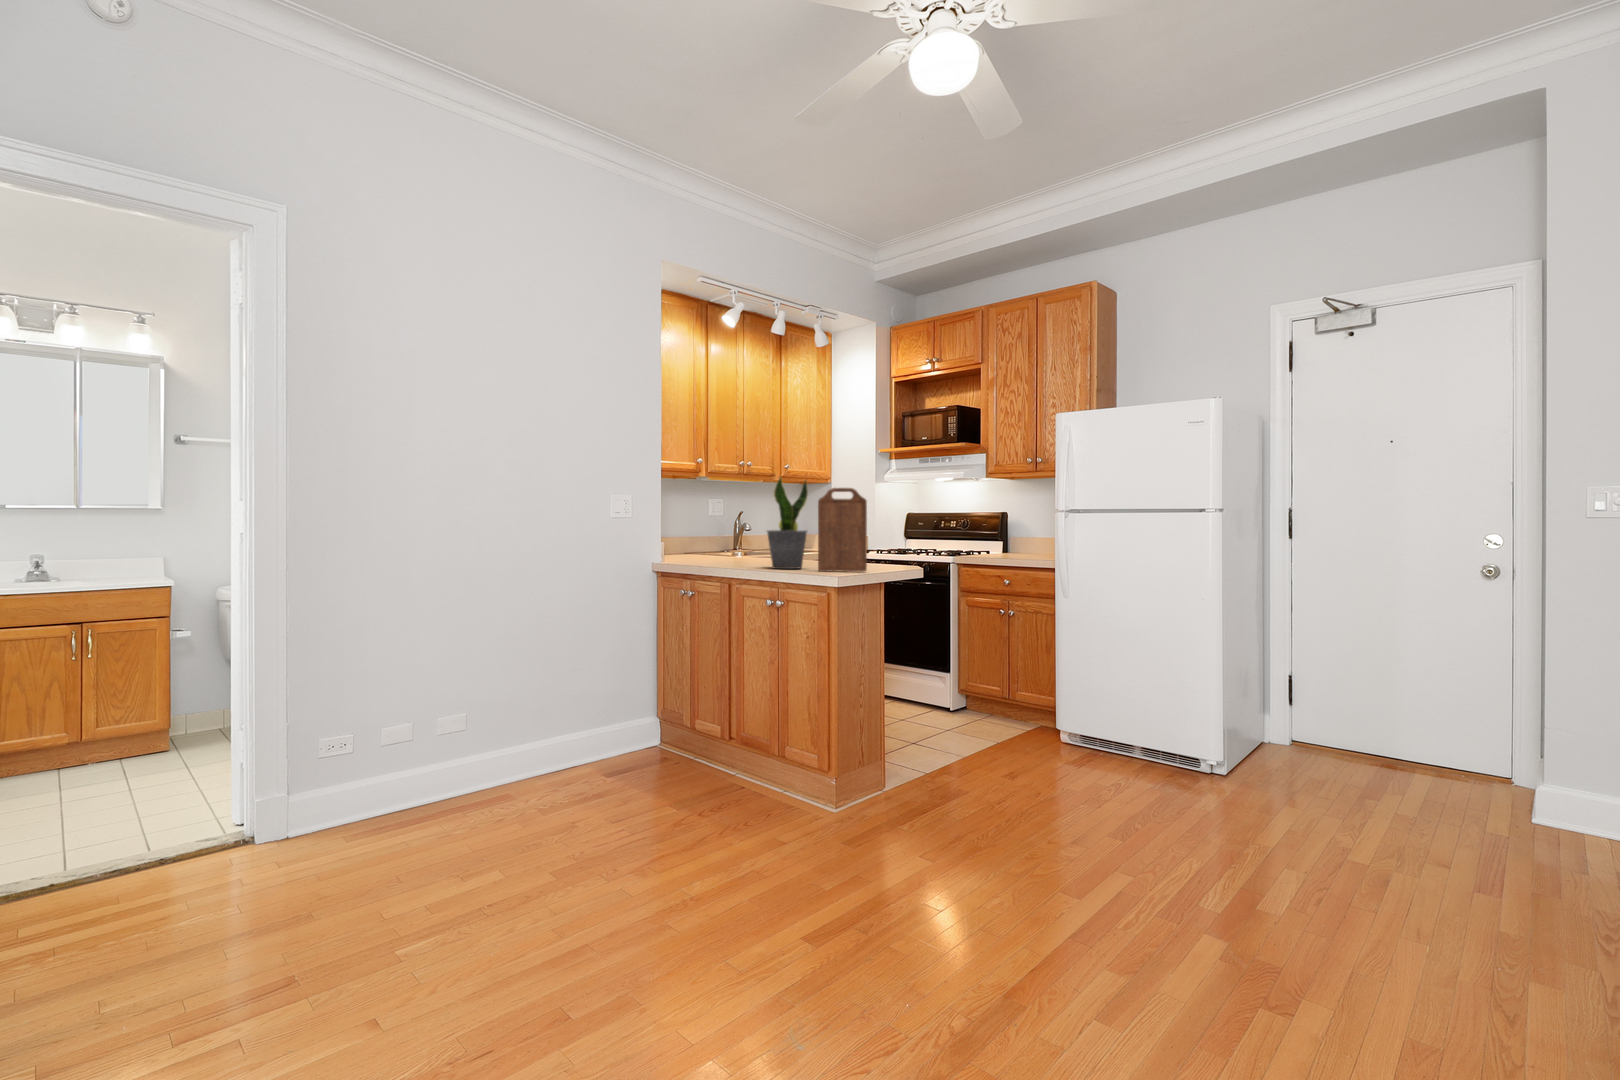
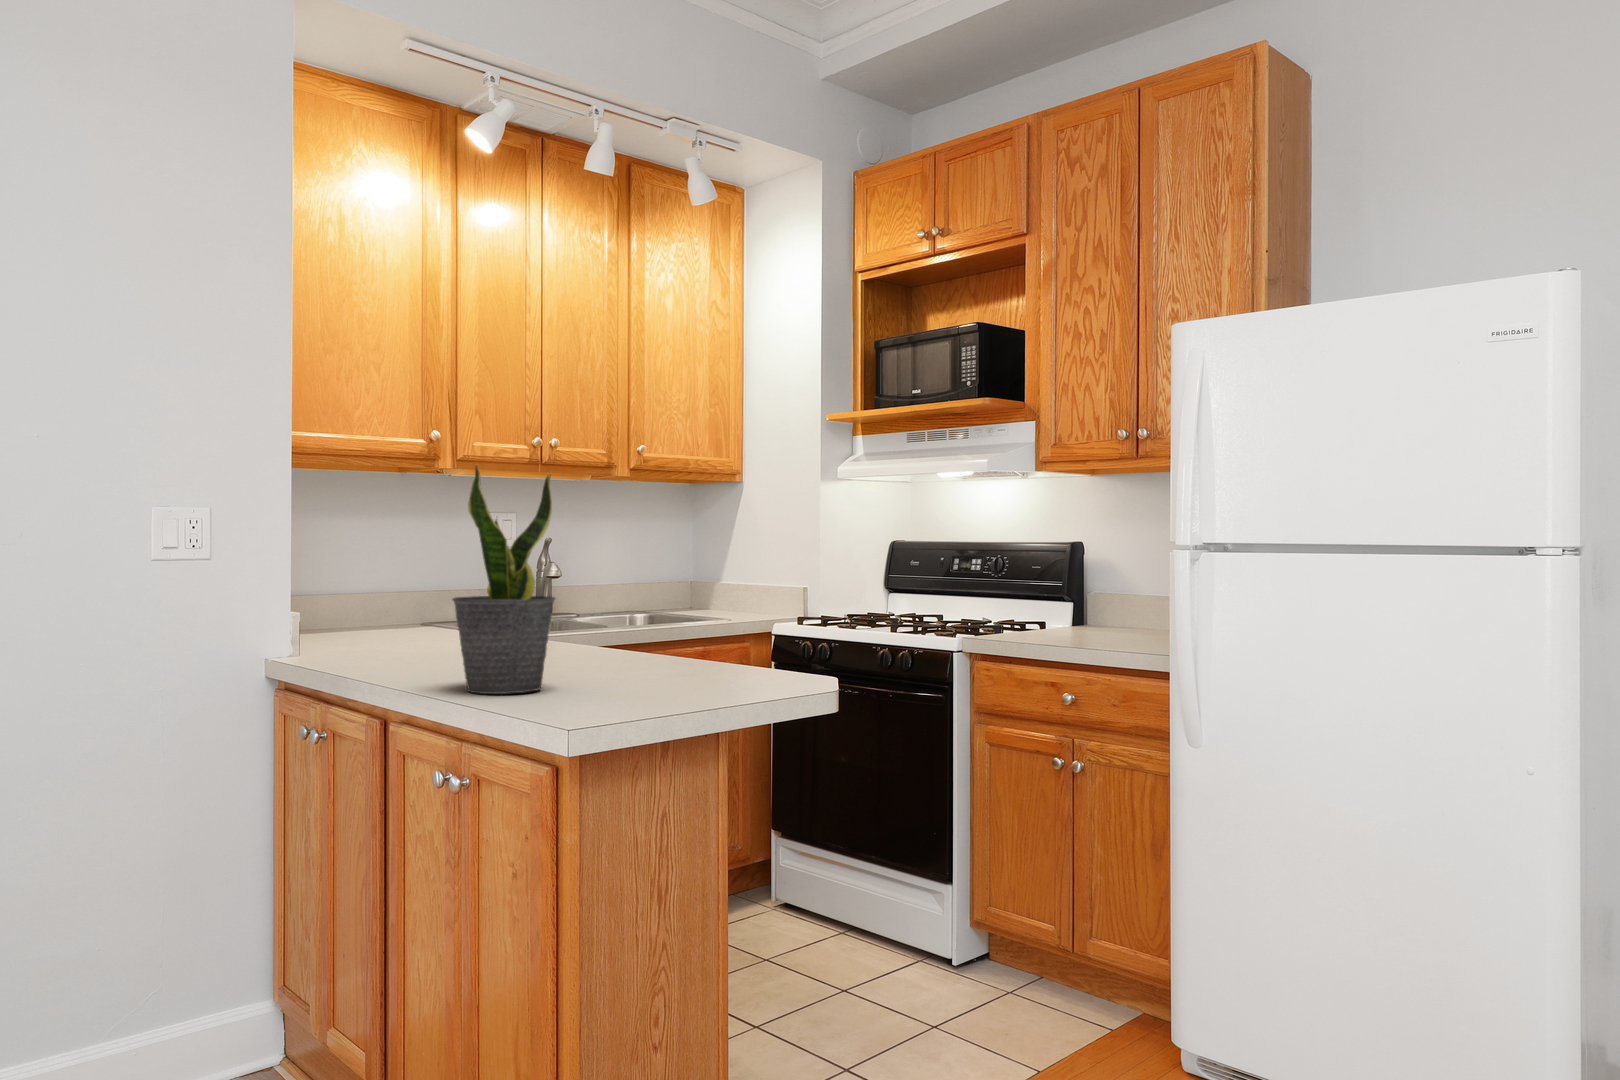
cutting board: present [818,488,867,572] -> none [561,495,682,705]

